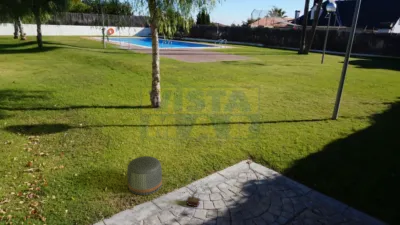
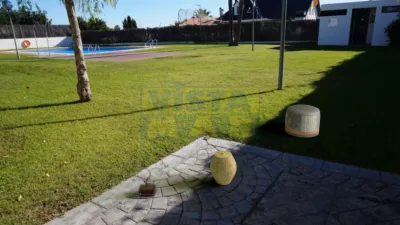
pouf: present [127,156,162,195] -> present [285,105,320,137]
woven basket: none [244,181,265,210] -> present [210,150,236,185]

